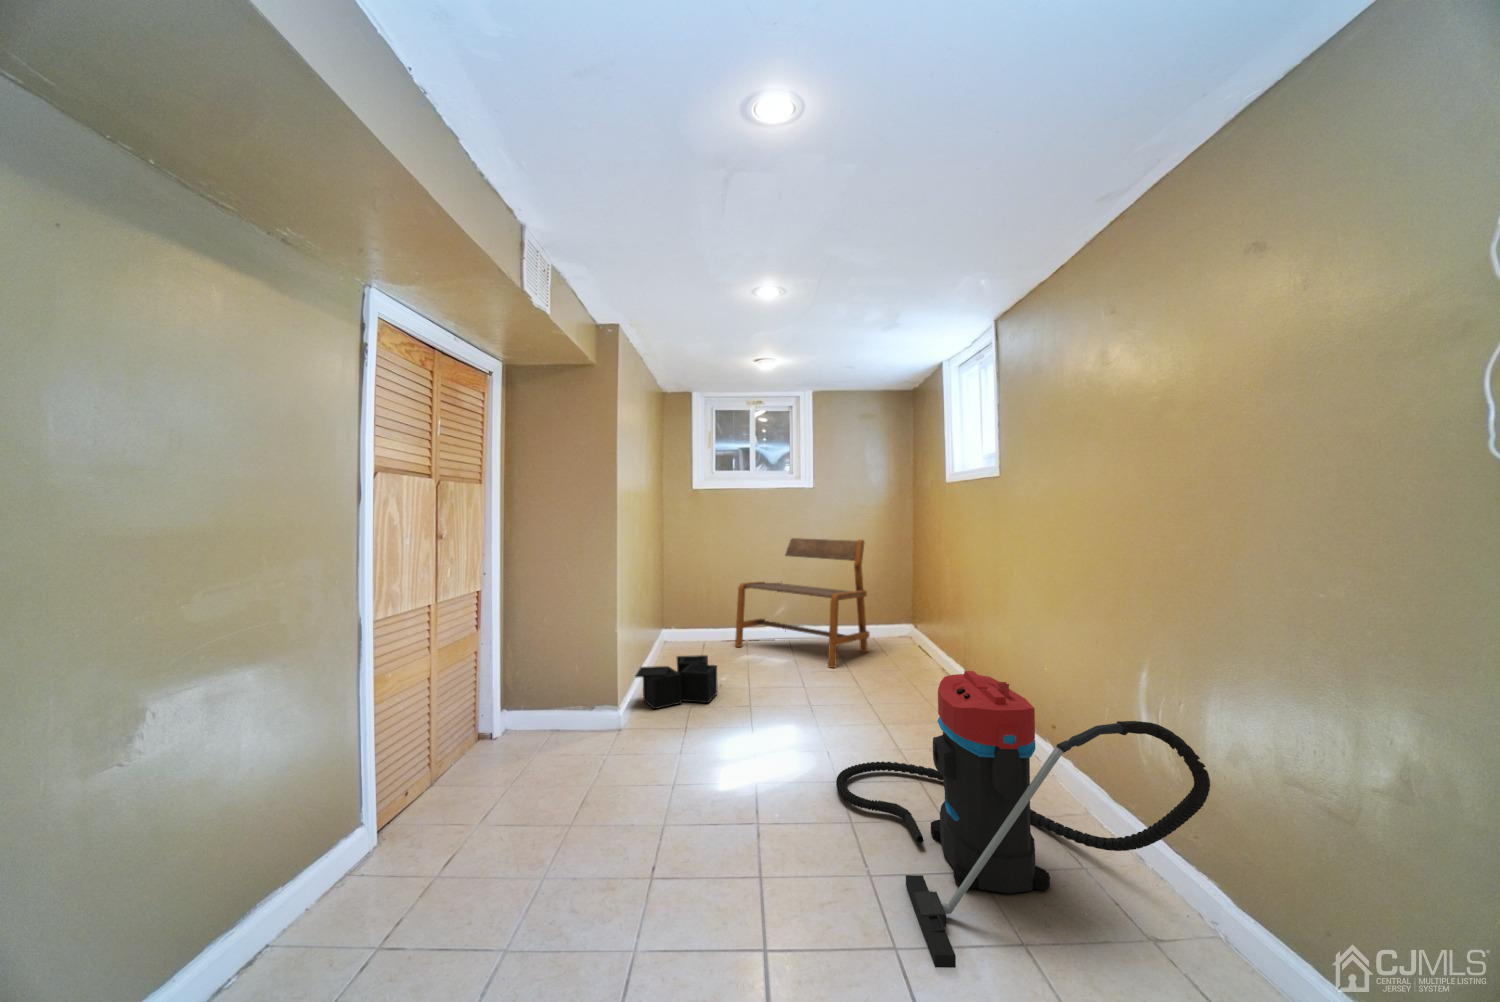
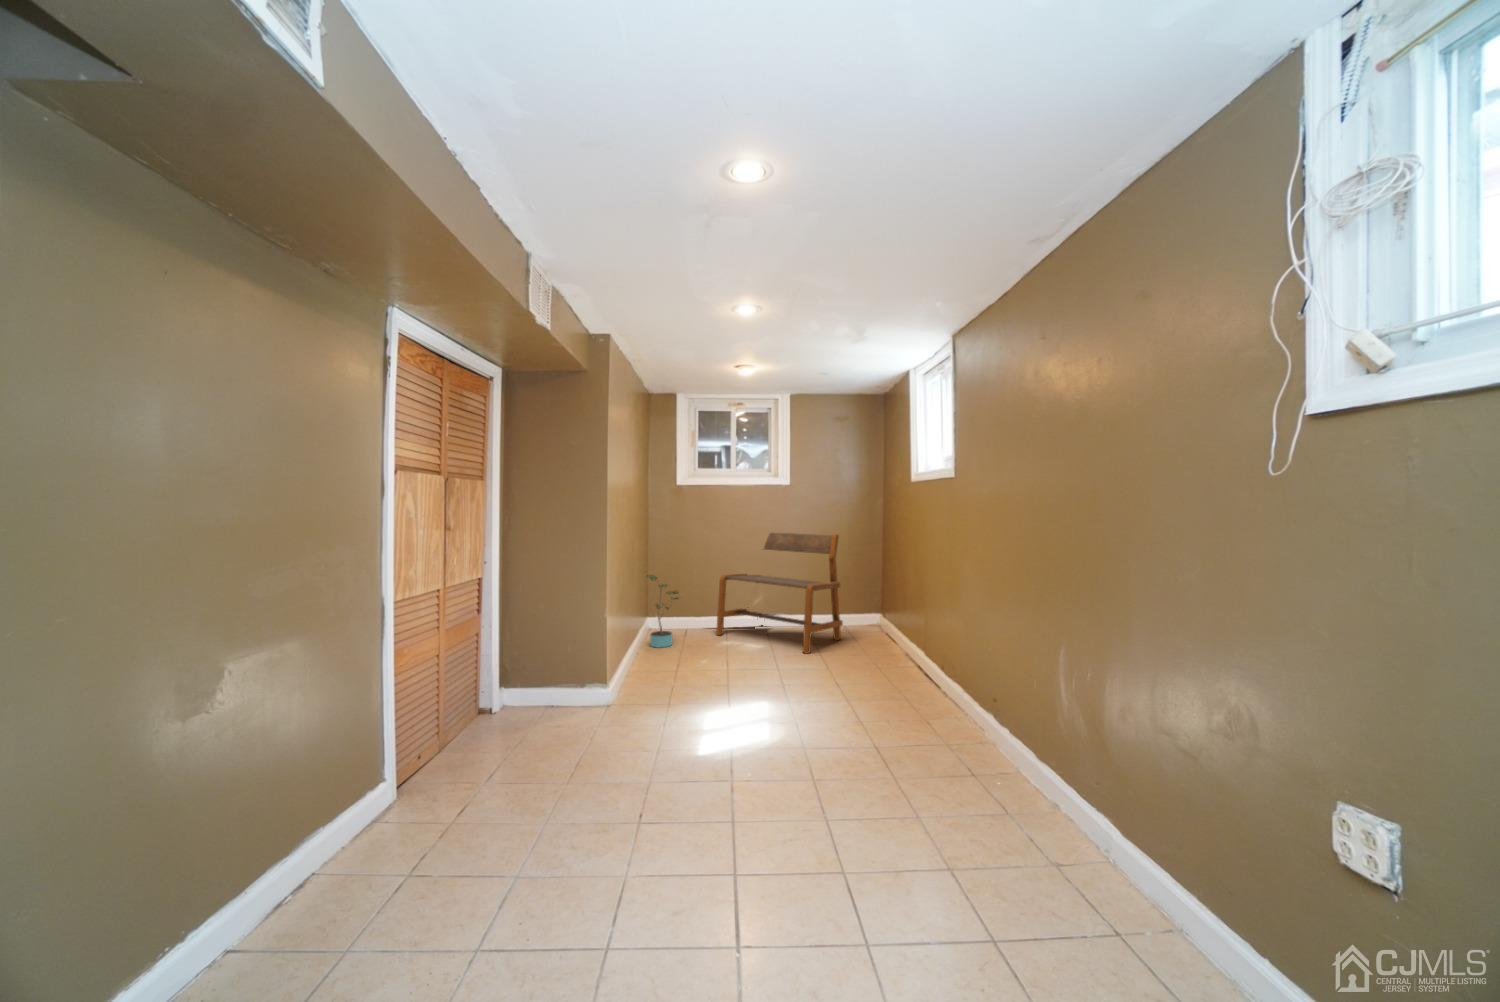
potted plant: none [661,583,698,661] -> present [647,575,678,647]
storage bin: present [636,655,718,709] -> none [623,641,703,690]
vacuum cleaner: present [836,671,1210,968] -> none [803,647,1101,882]

